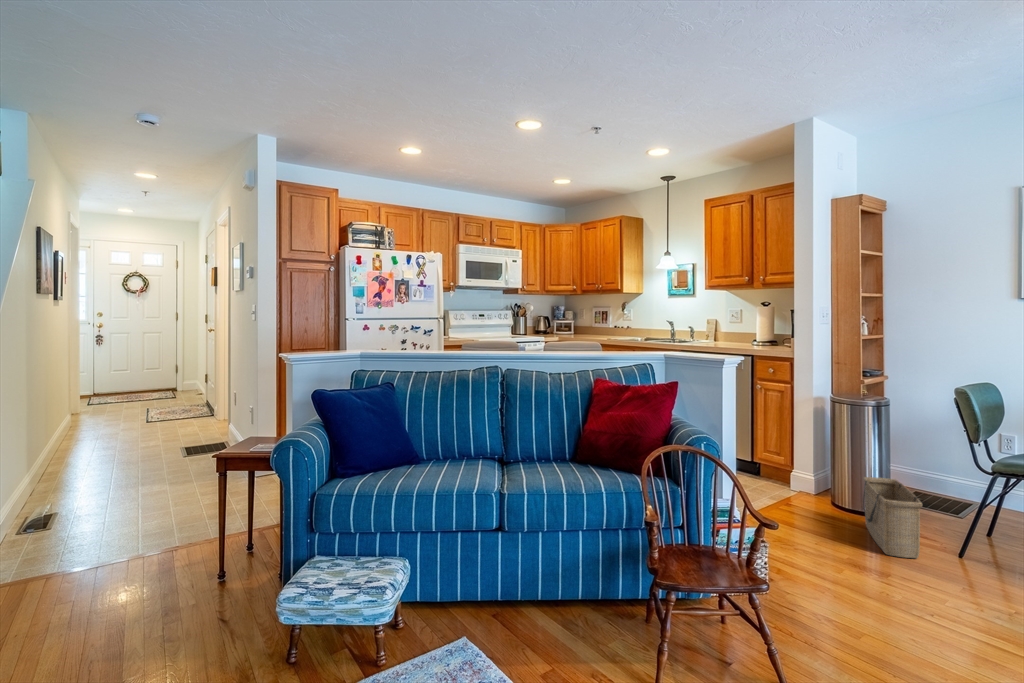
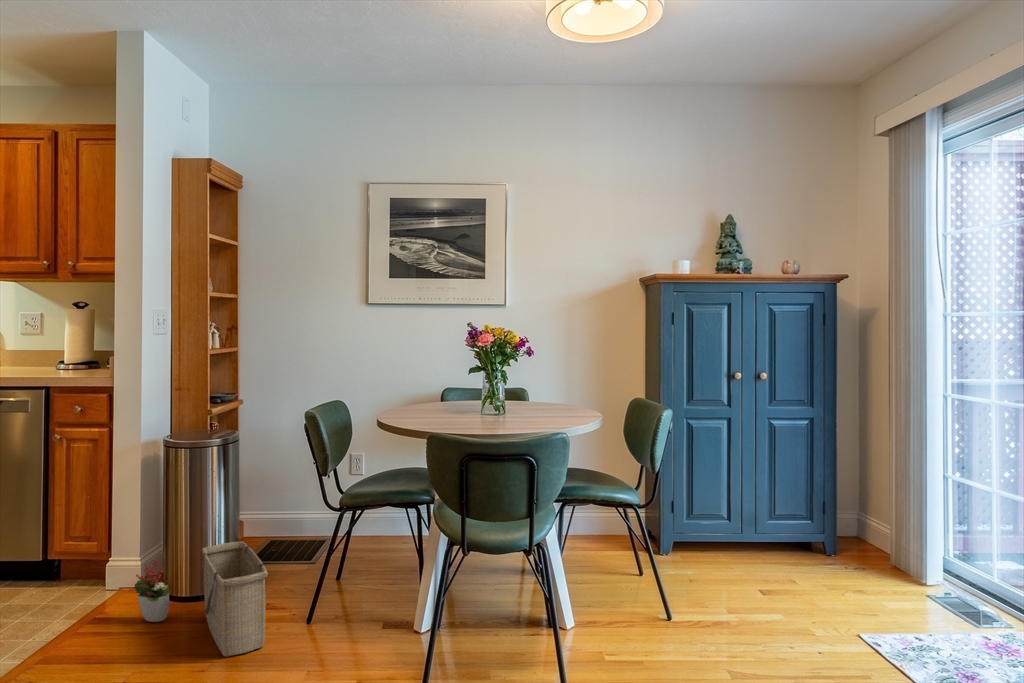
decorative plant: none [814,477,839,520] -> present [134,559,171,622]

